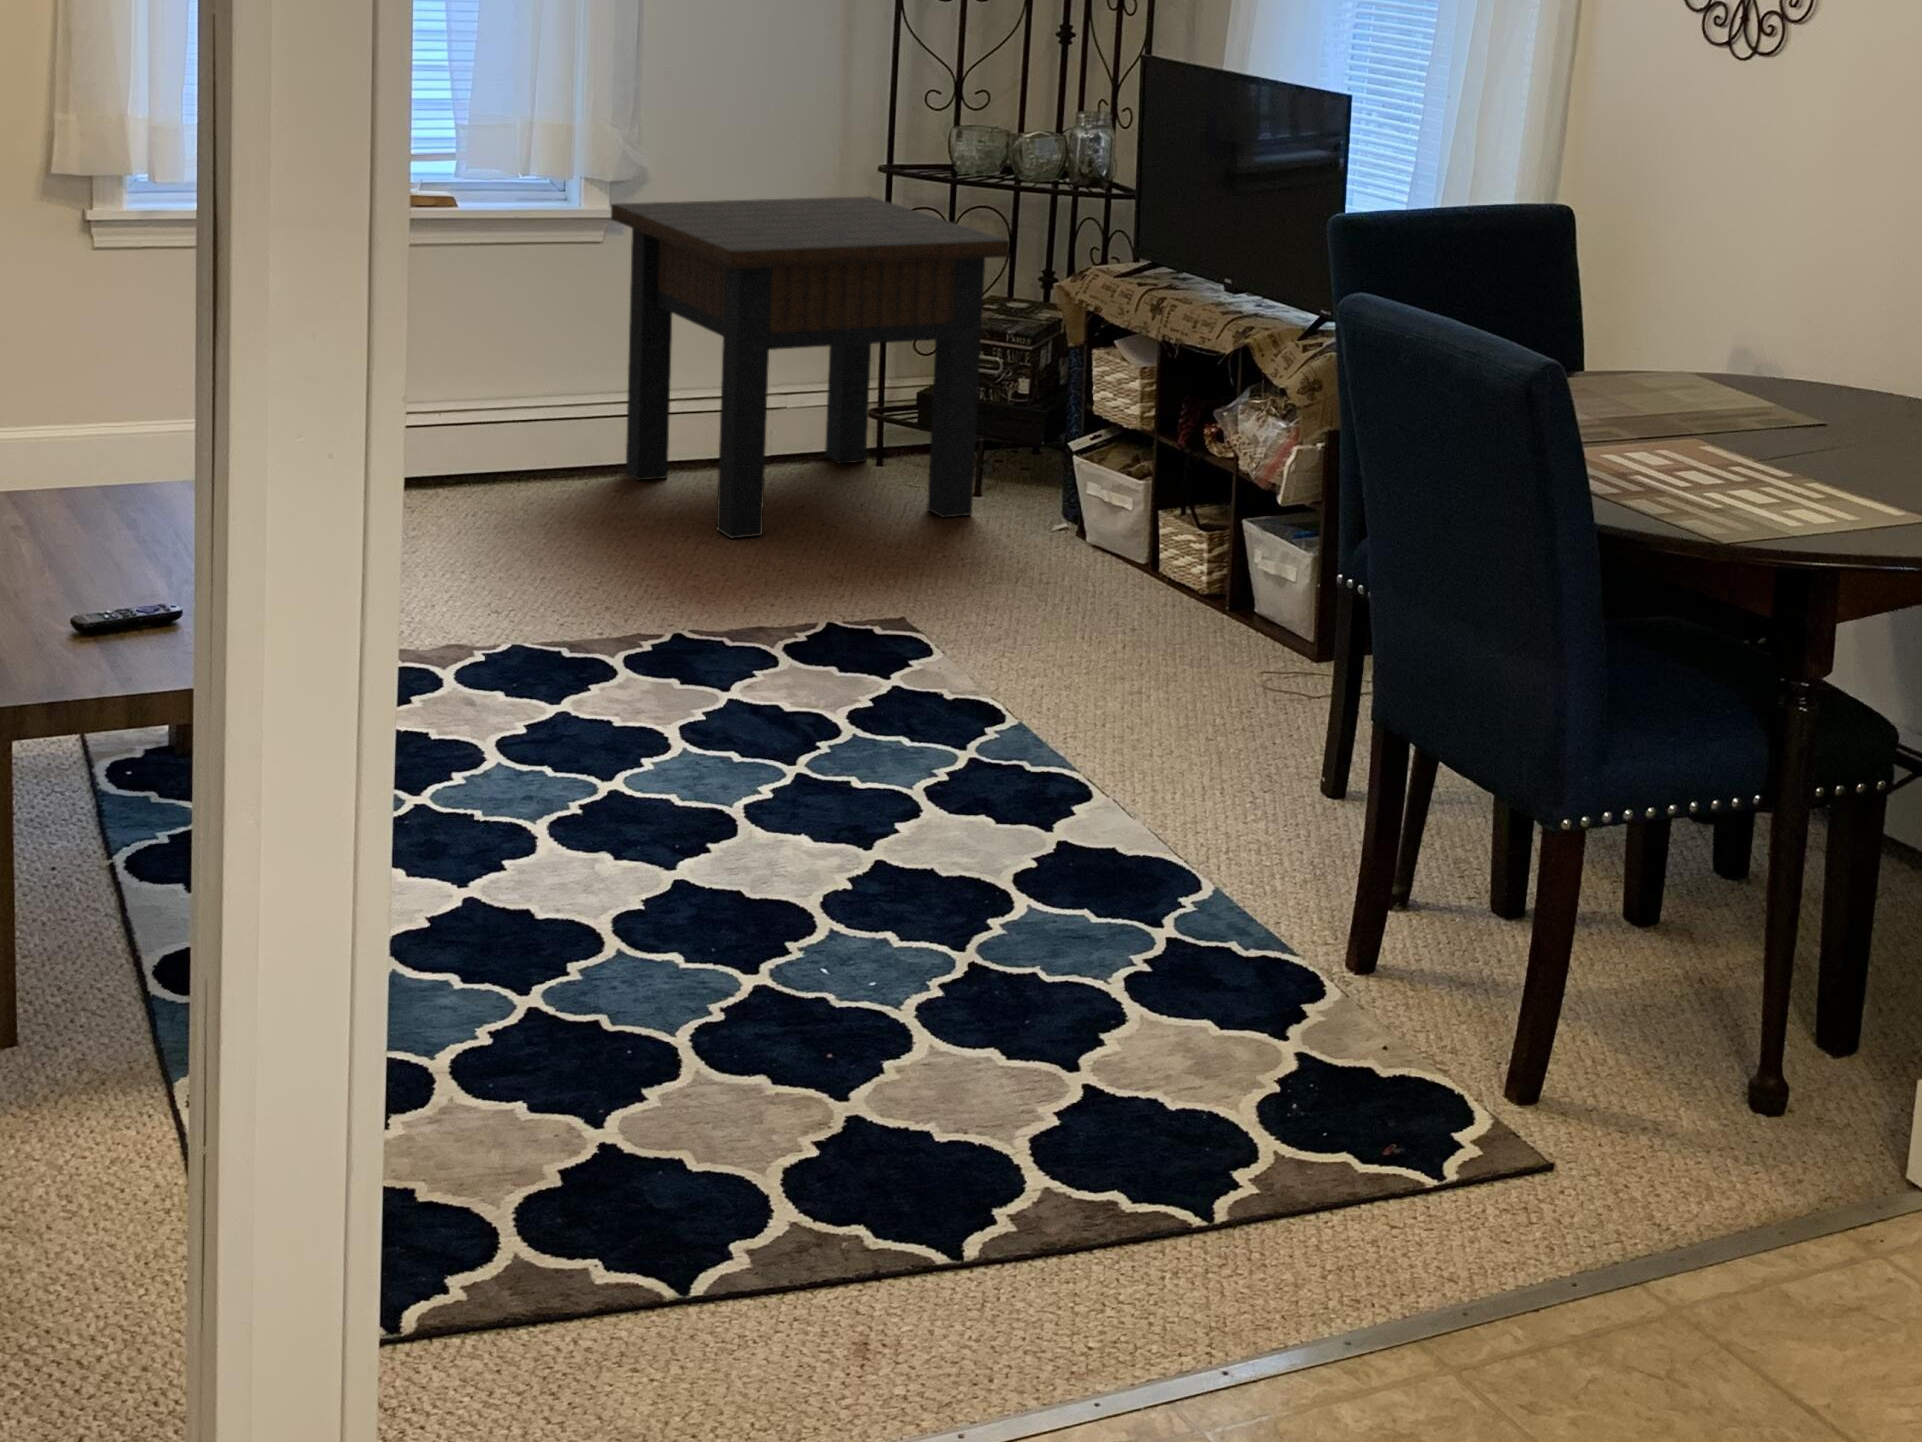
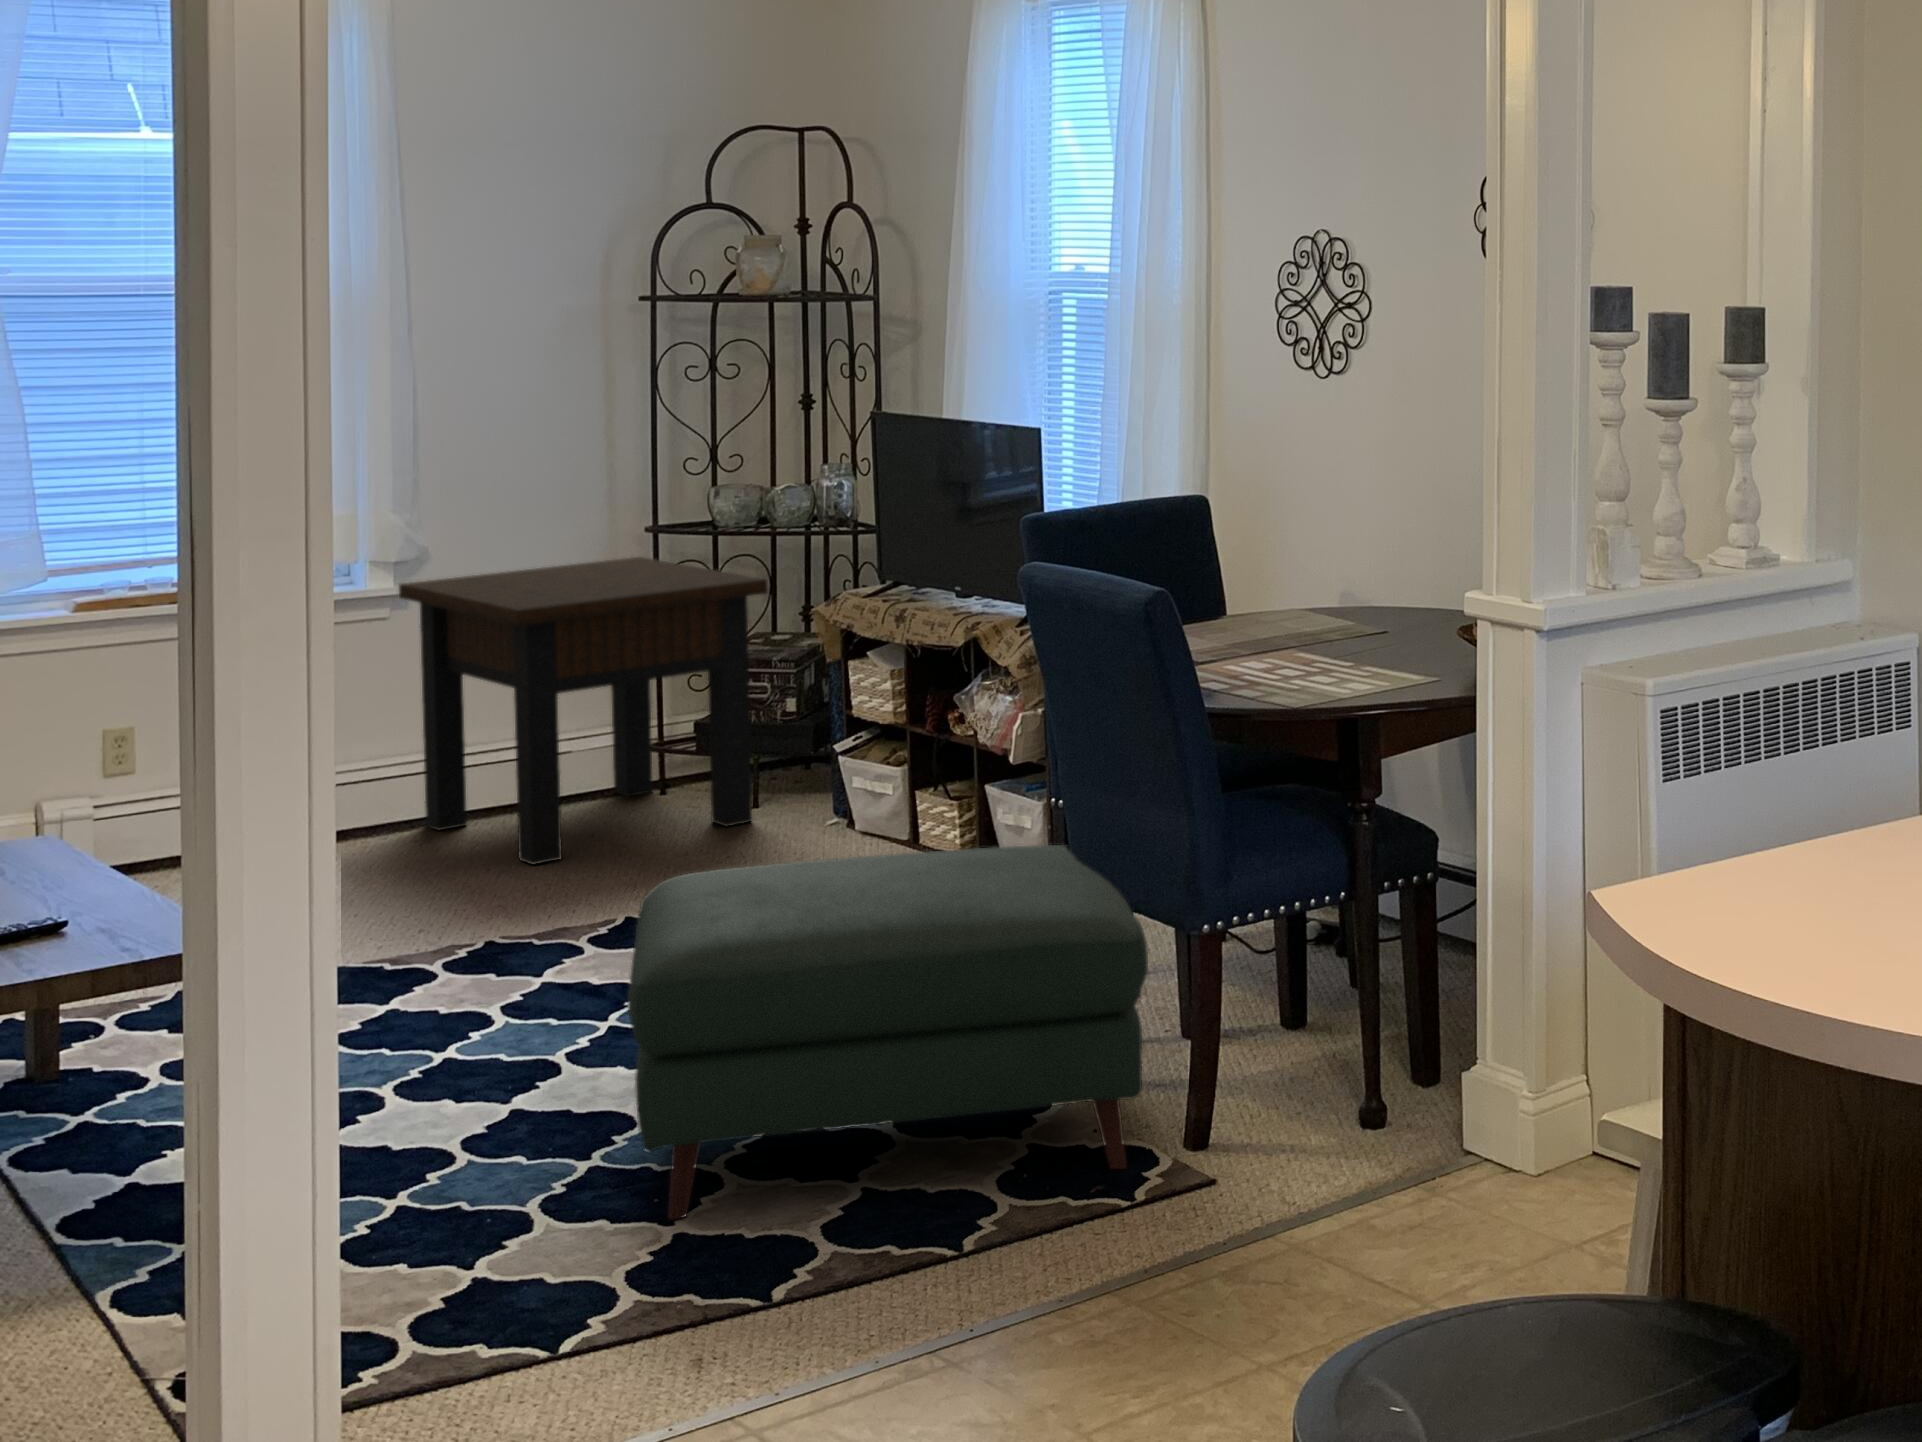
ottoman: none [810,633,1494,1122] -> present [628,845,1148,1219]

